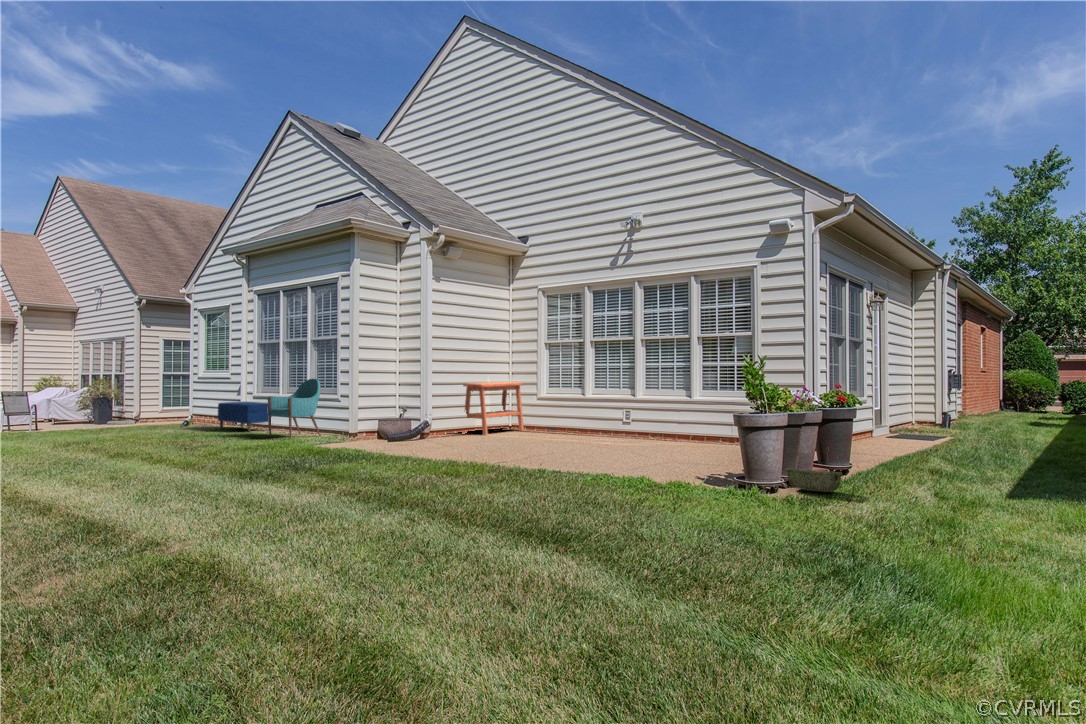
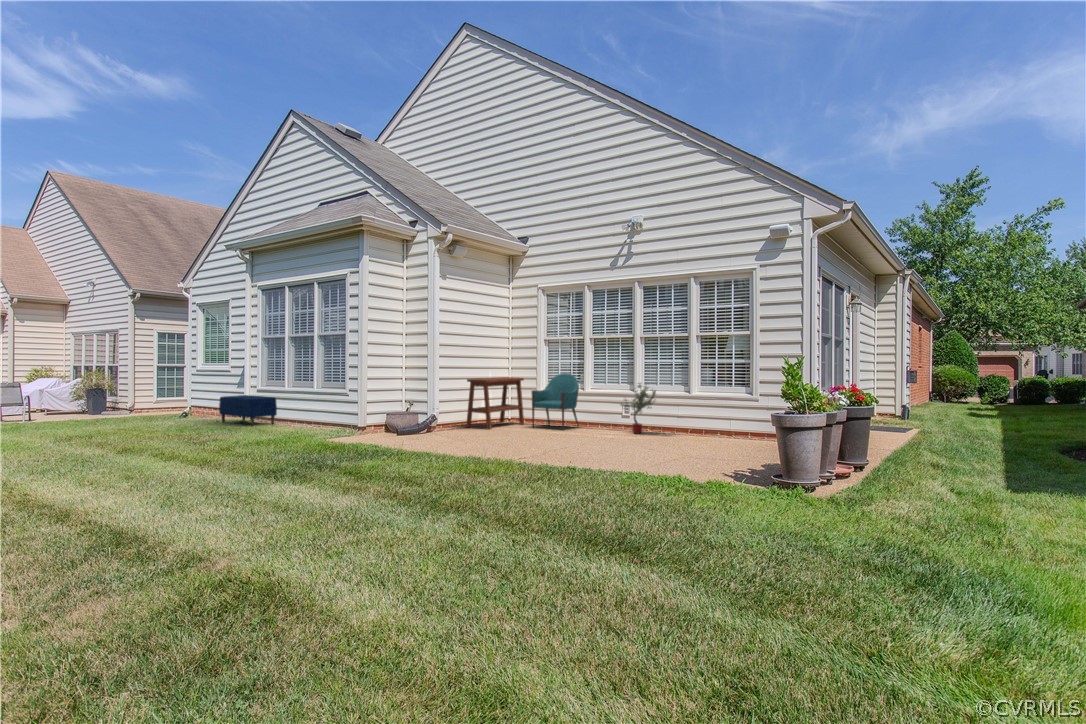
chair: present [268,379,321,439] -> present [532,373,579,430]
potted tree: none [619,386,656,439] -> present [621,383,656,434]
woven basket: present [785,468,842,492] -> none [823,472,882,498]

